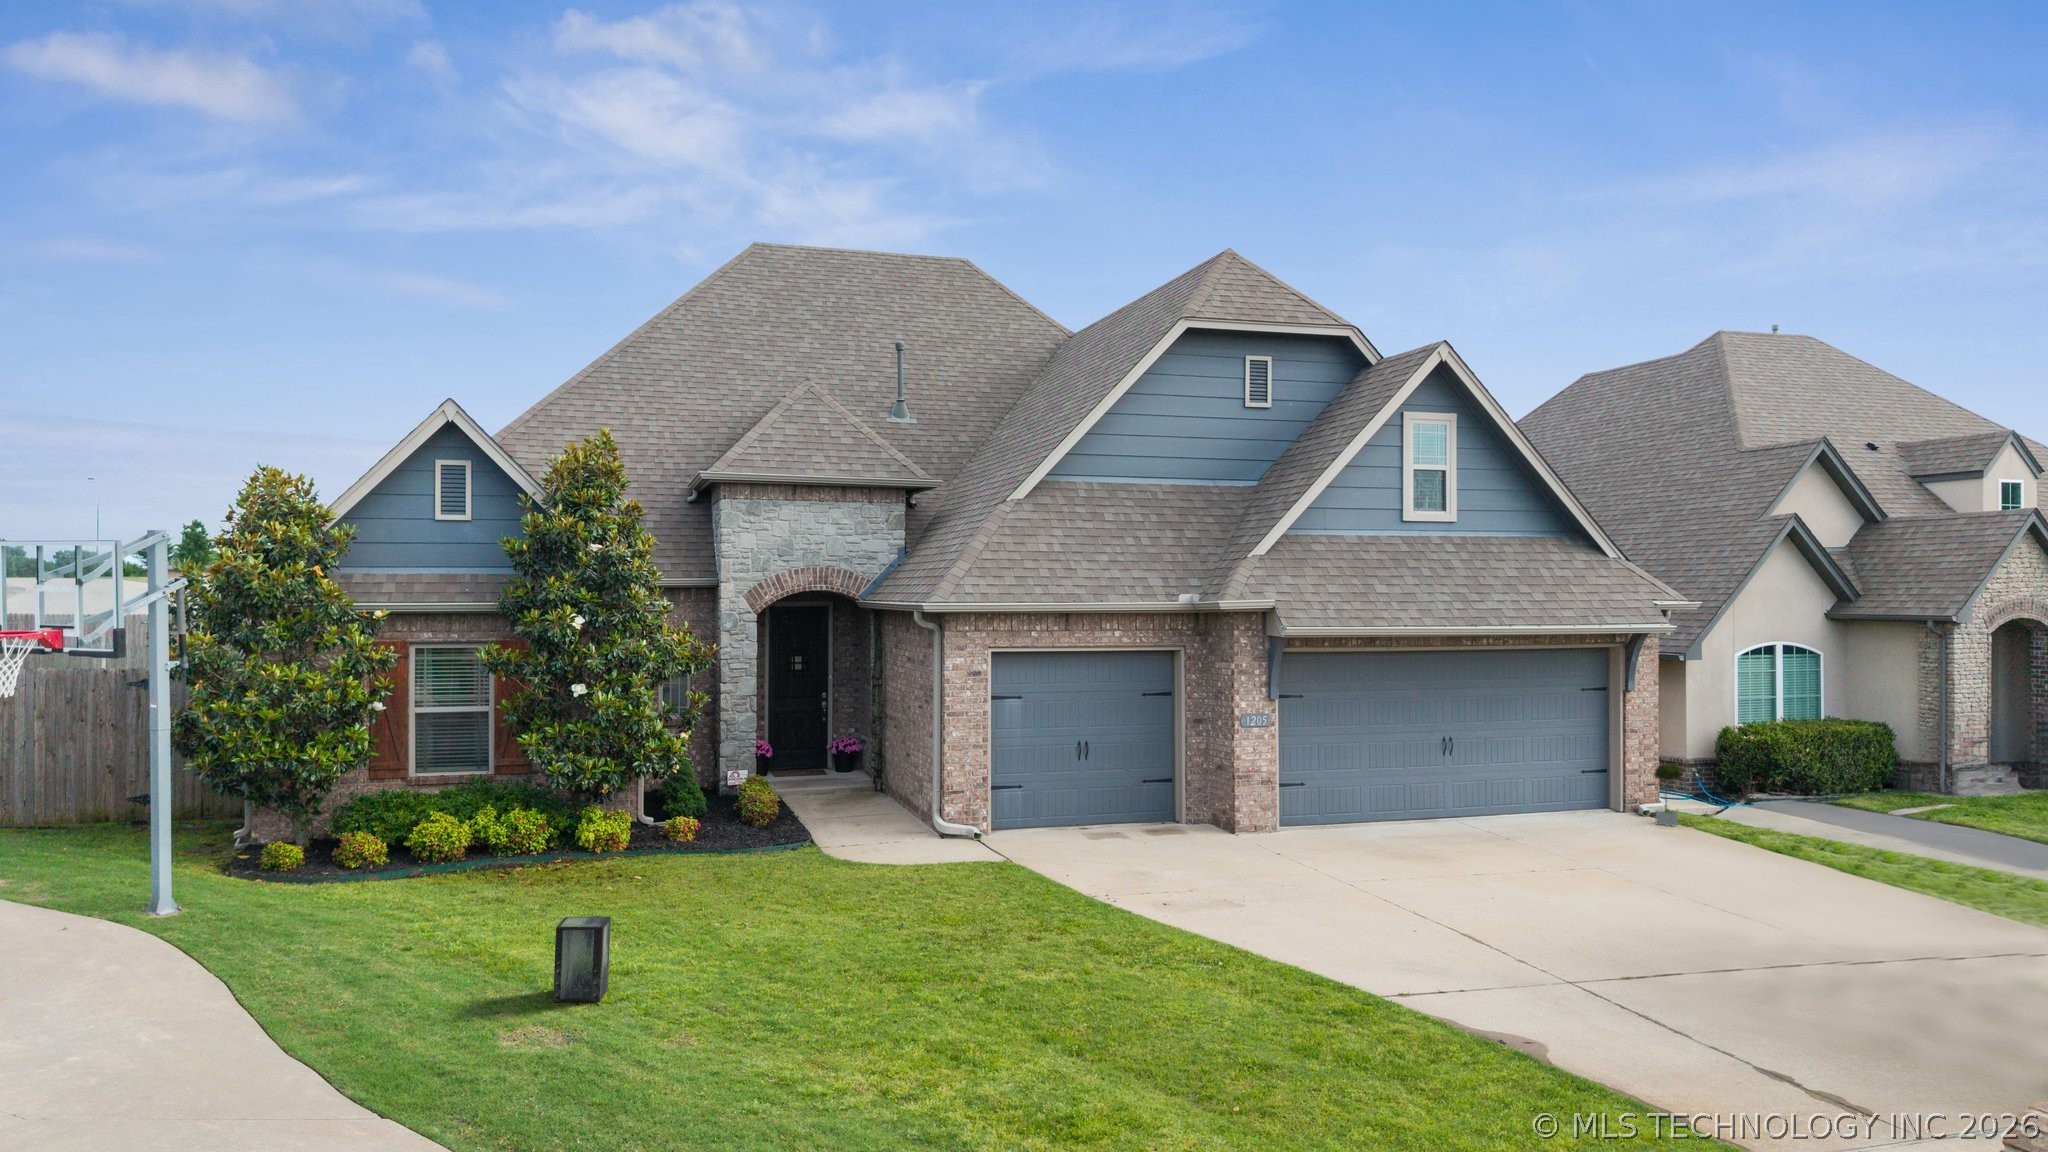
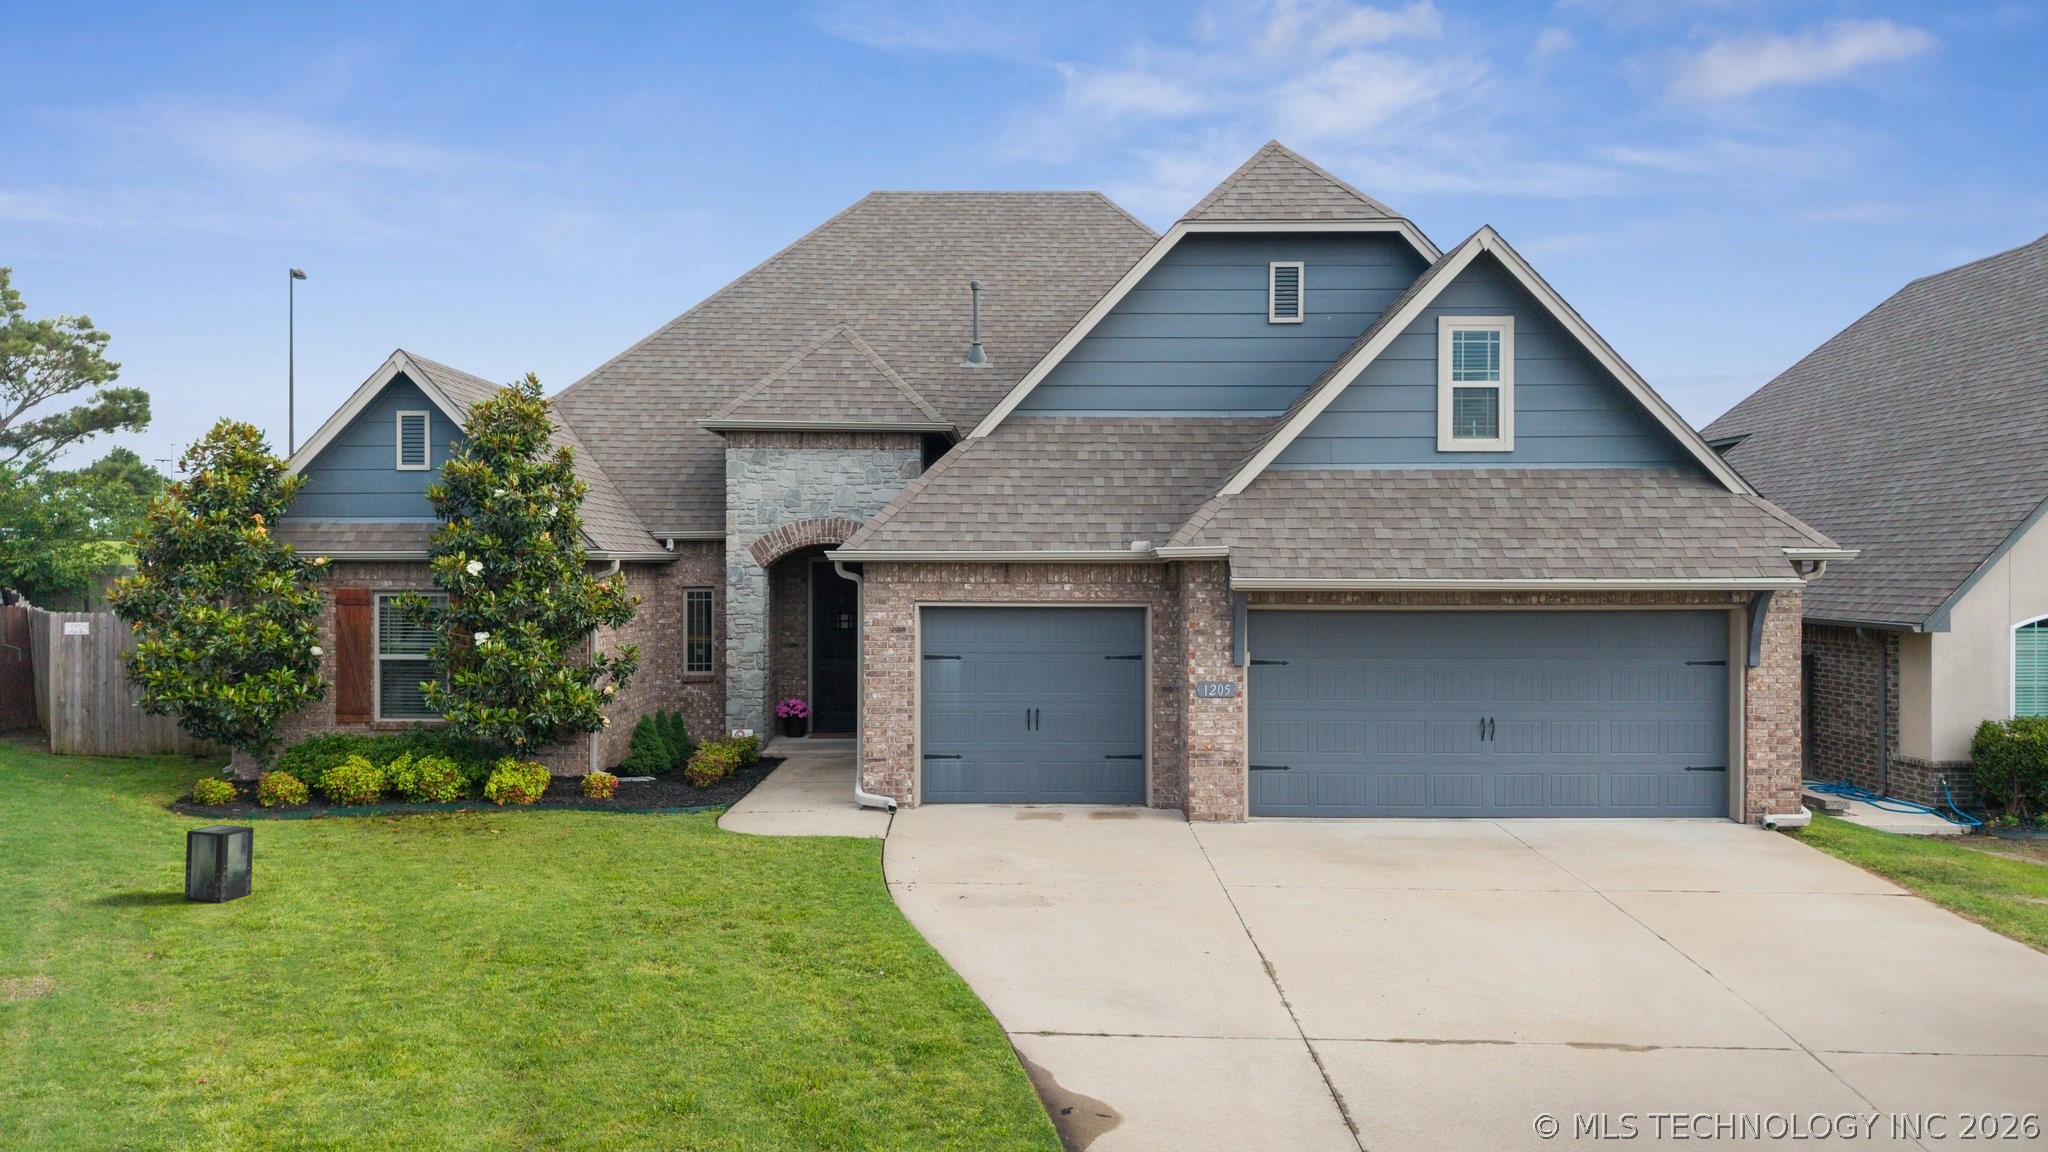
potted tree: present [1654,764,1682,826] -> none [1789,763,1829,847]

